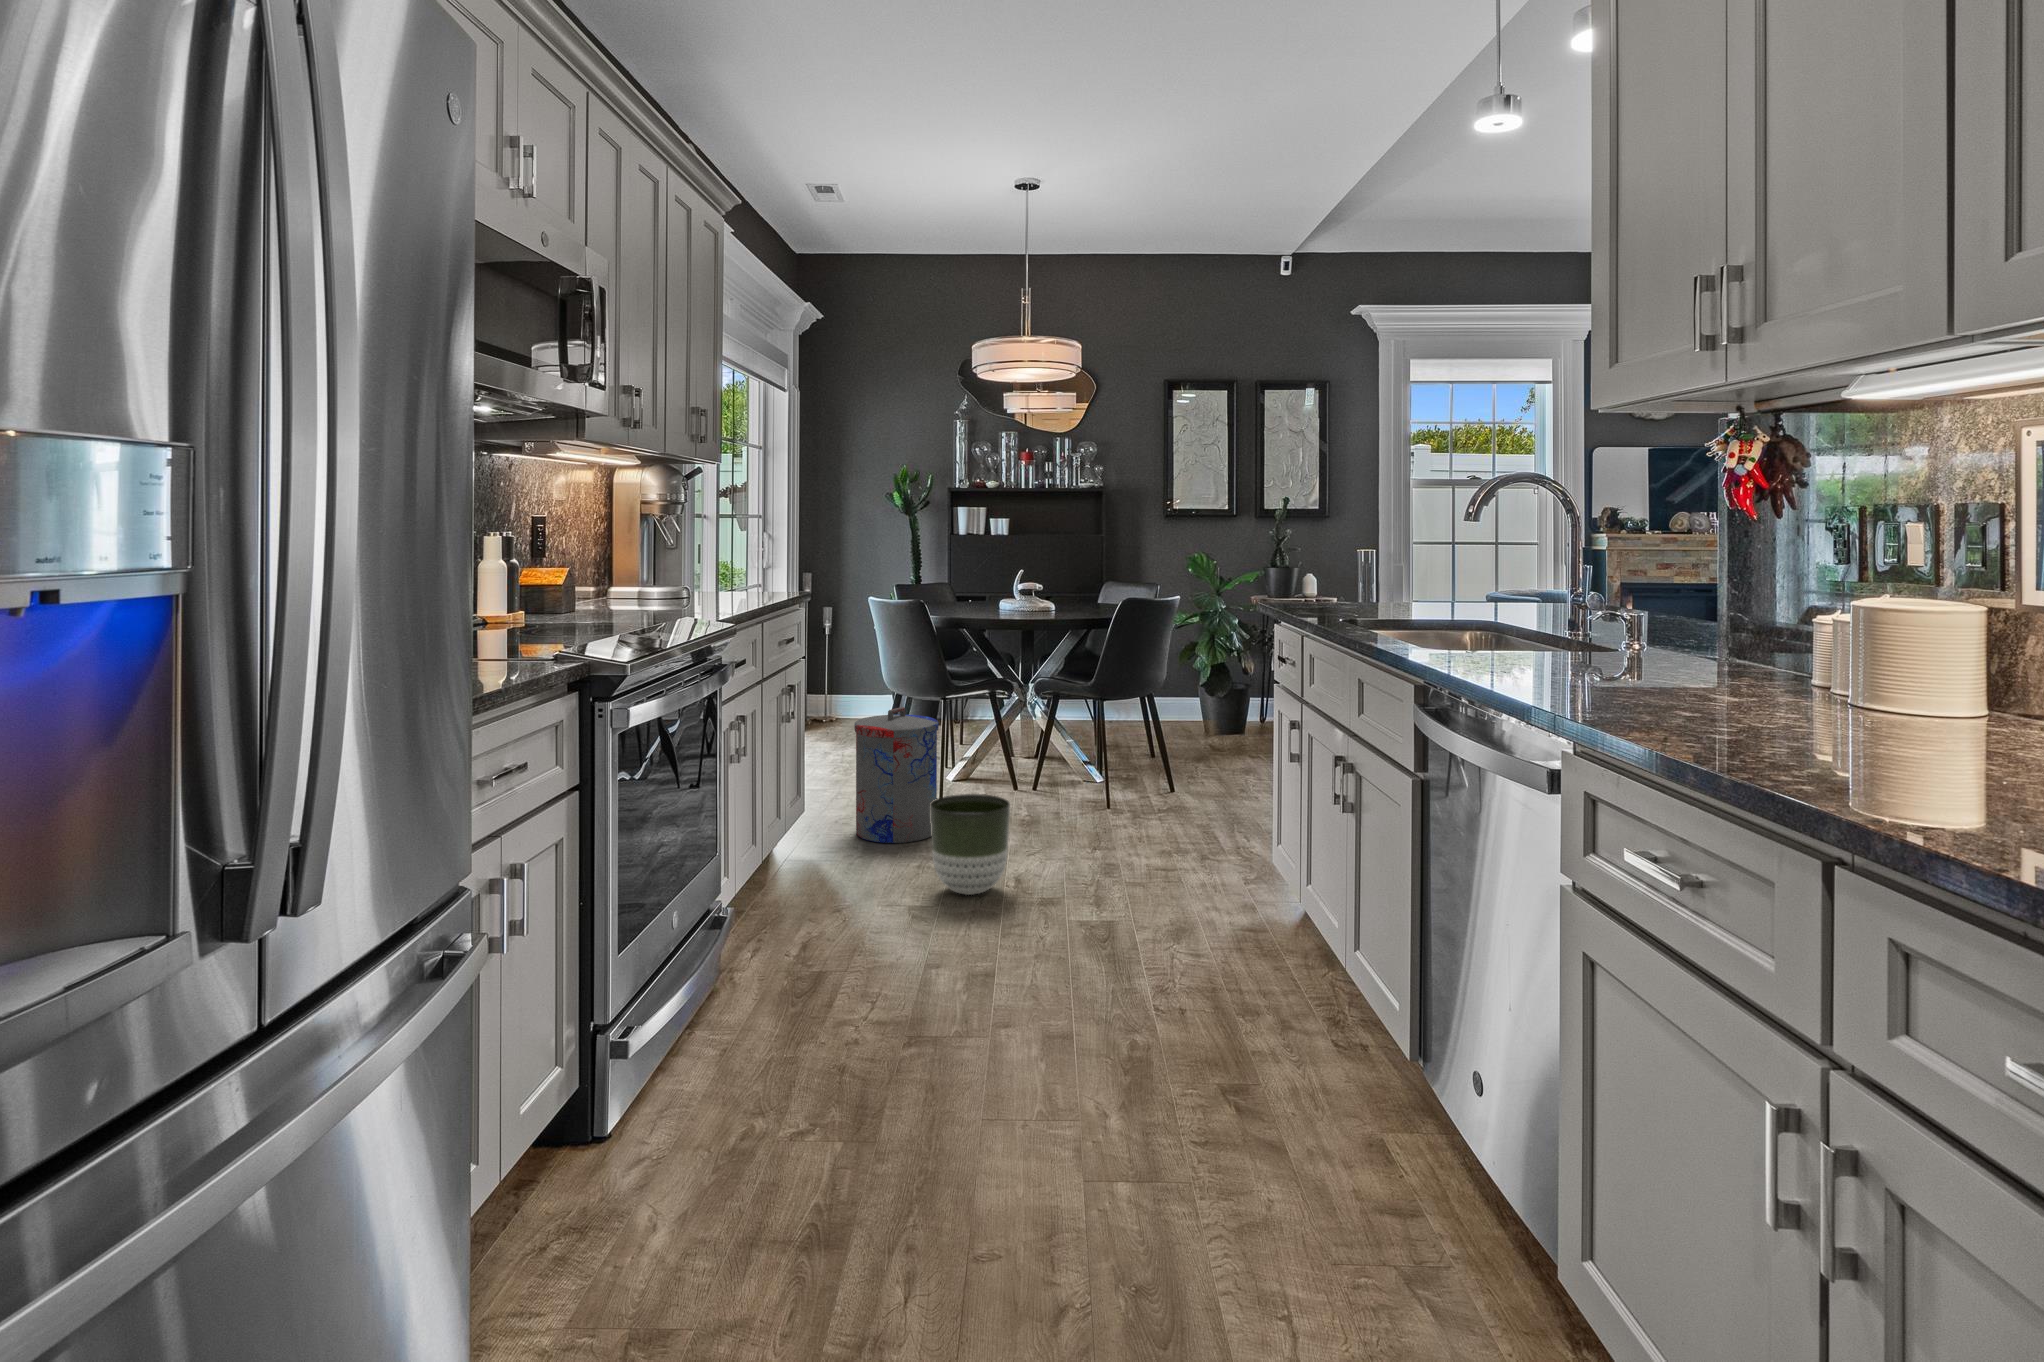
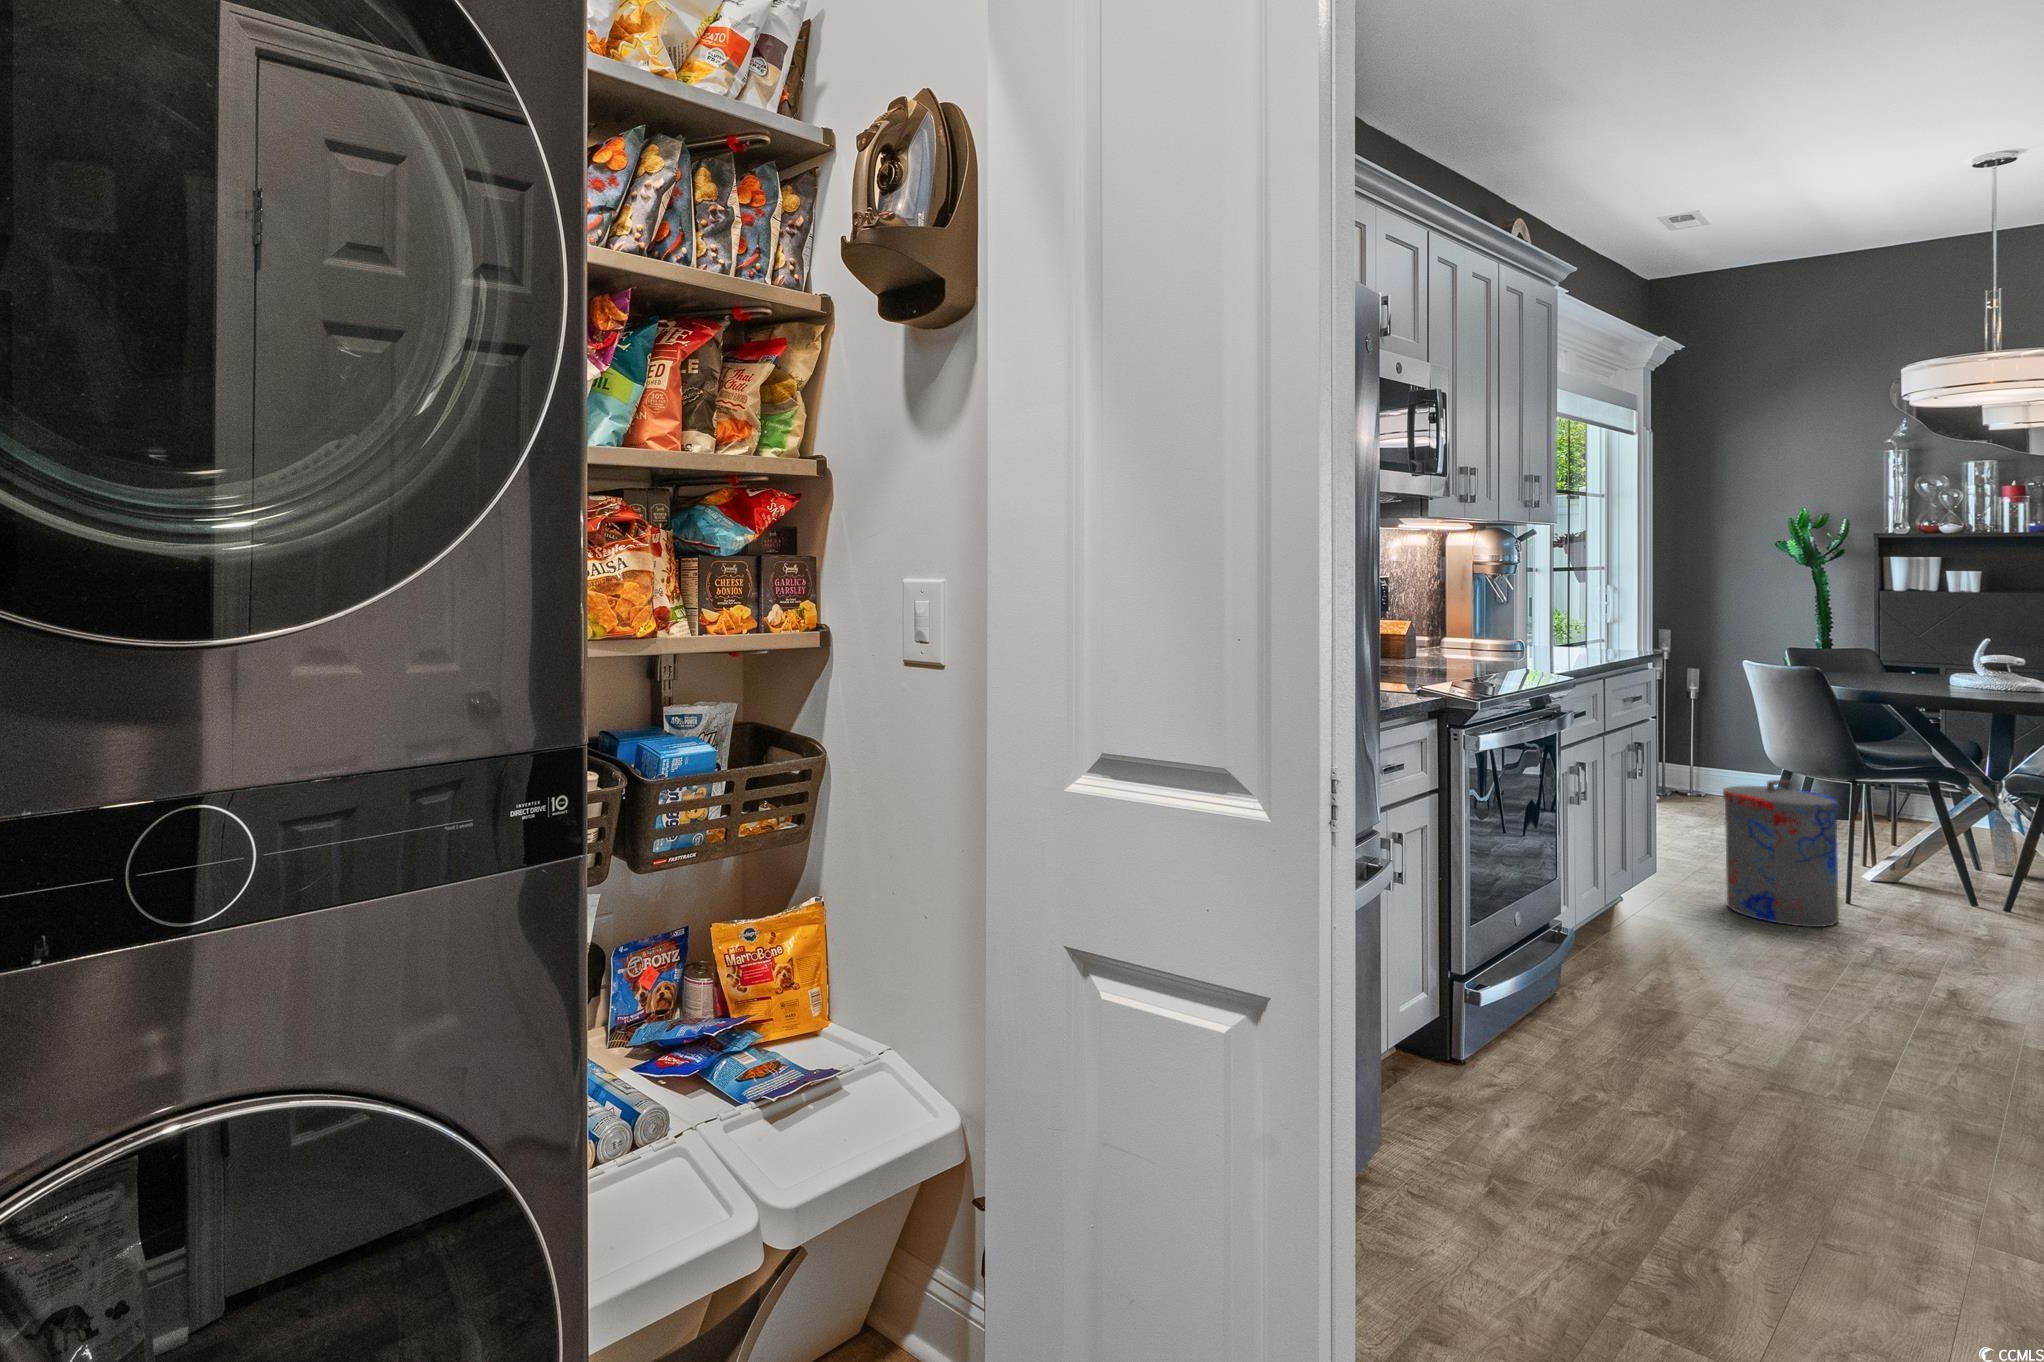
planter: present [930,794,1010,895] -> none [1818,879,1936,992]

